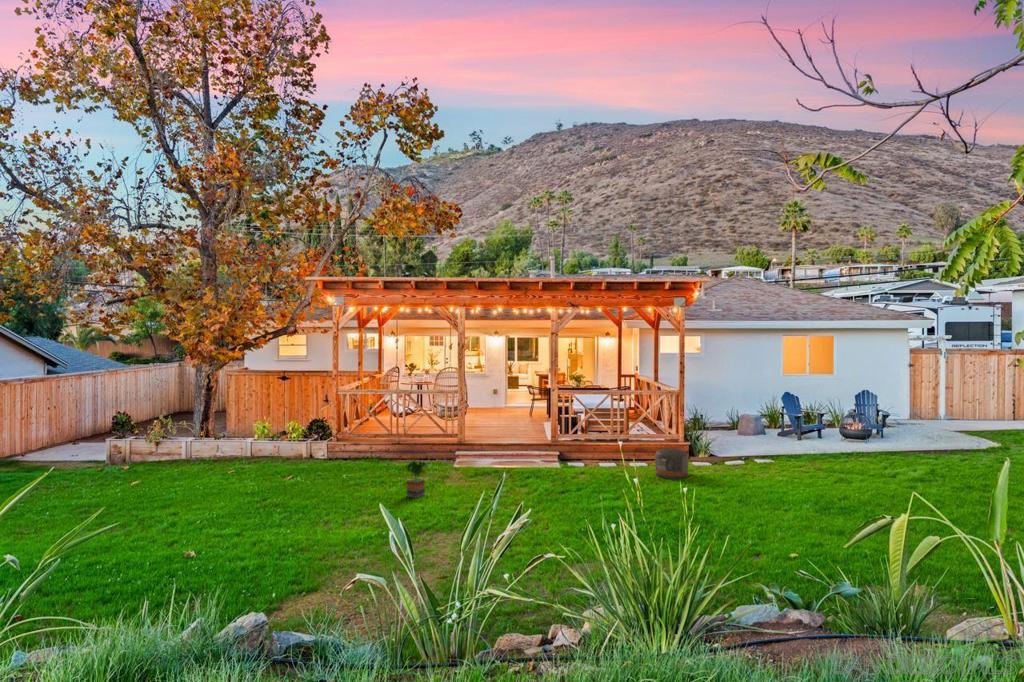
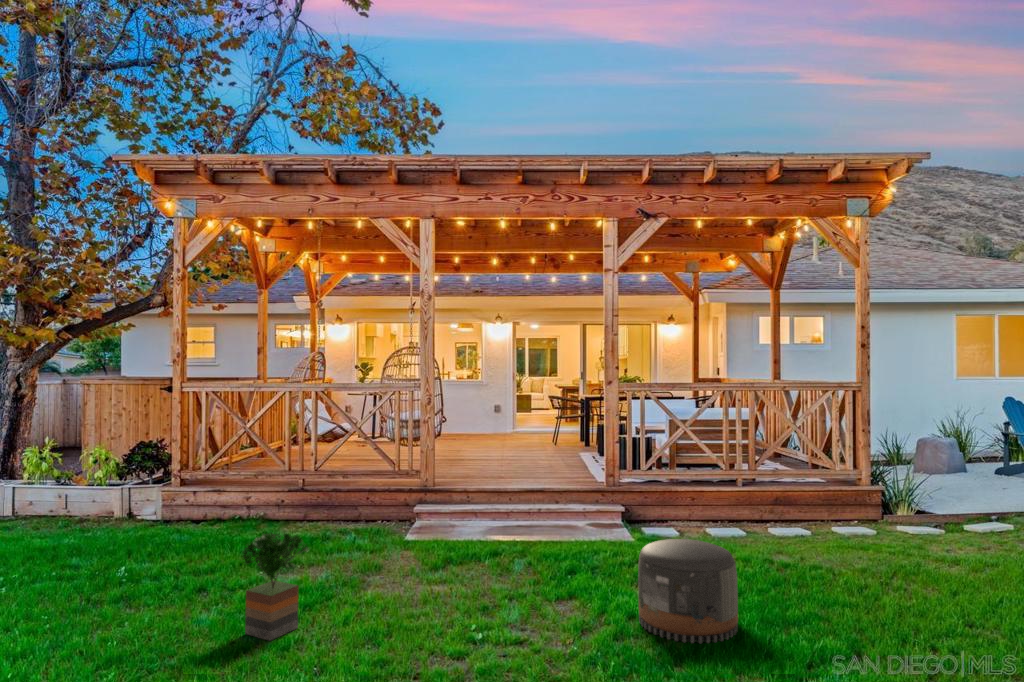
pouf: present [655,449,688,479] -> present [638,539,738,643]

